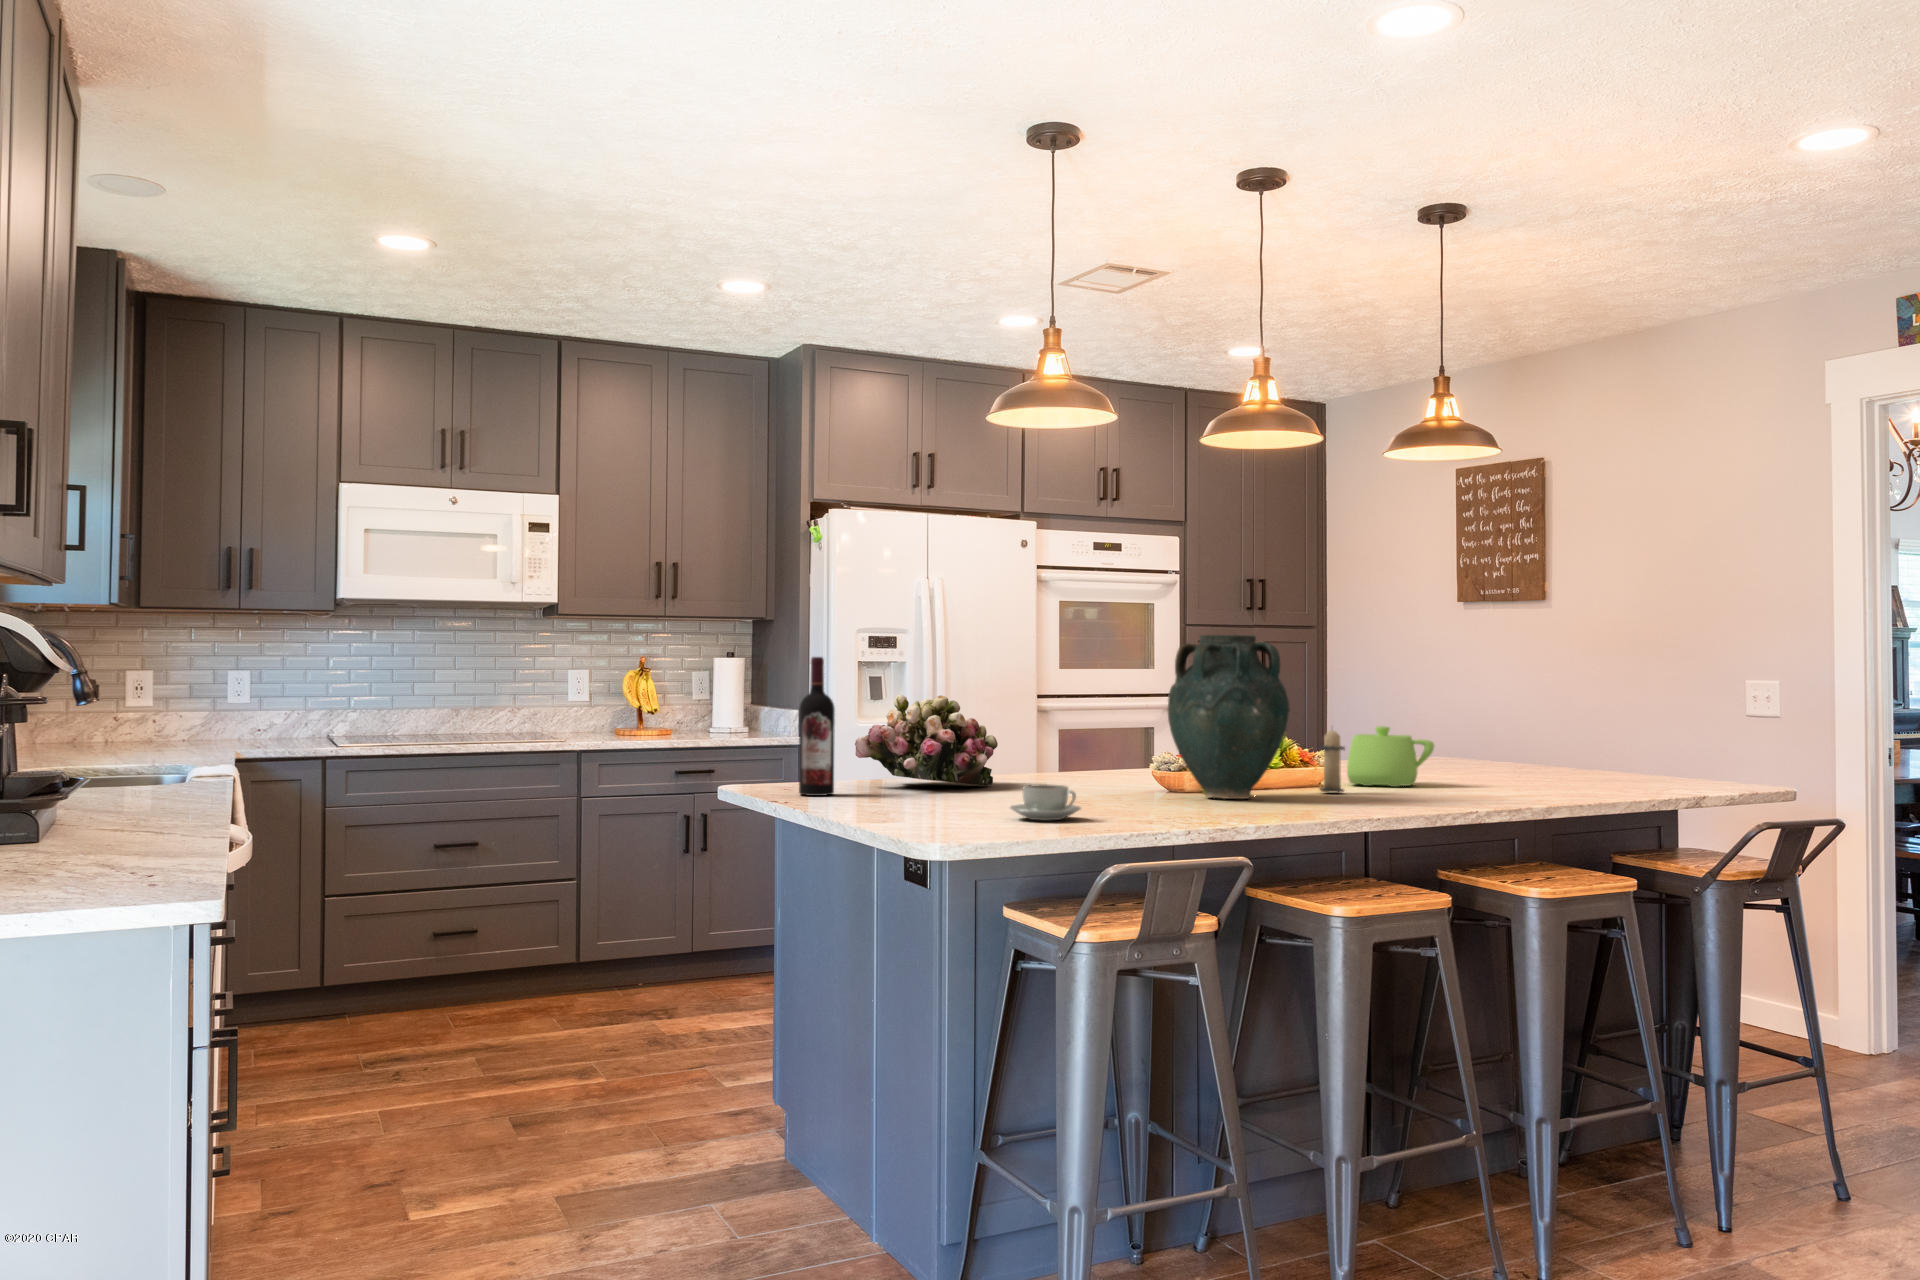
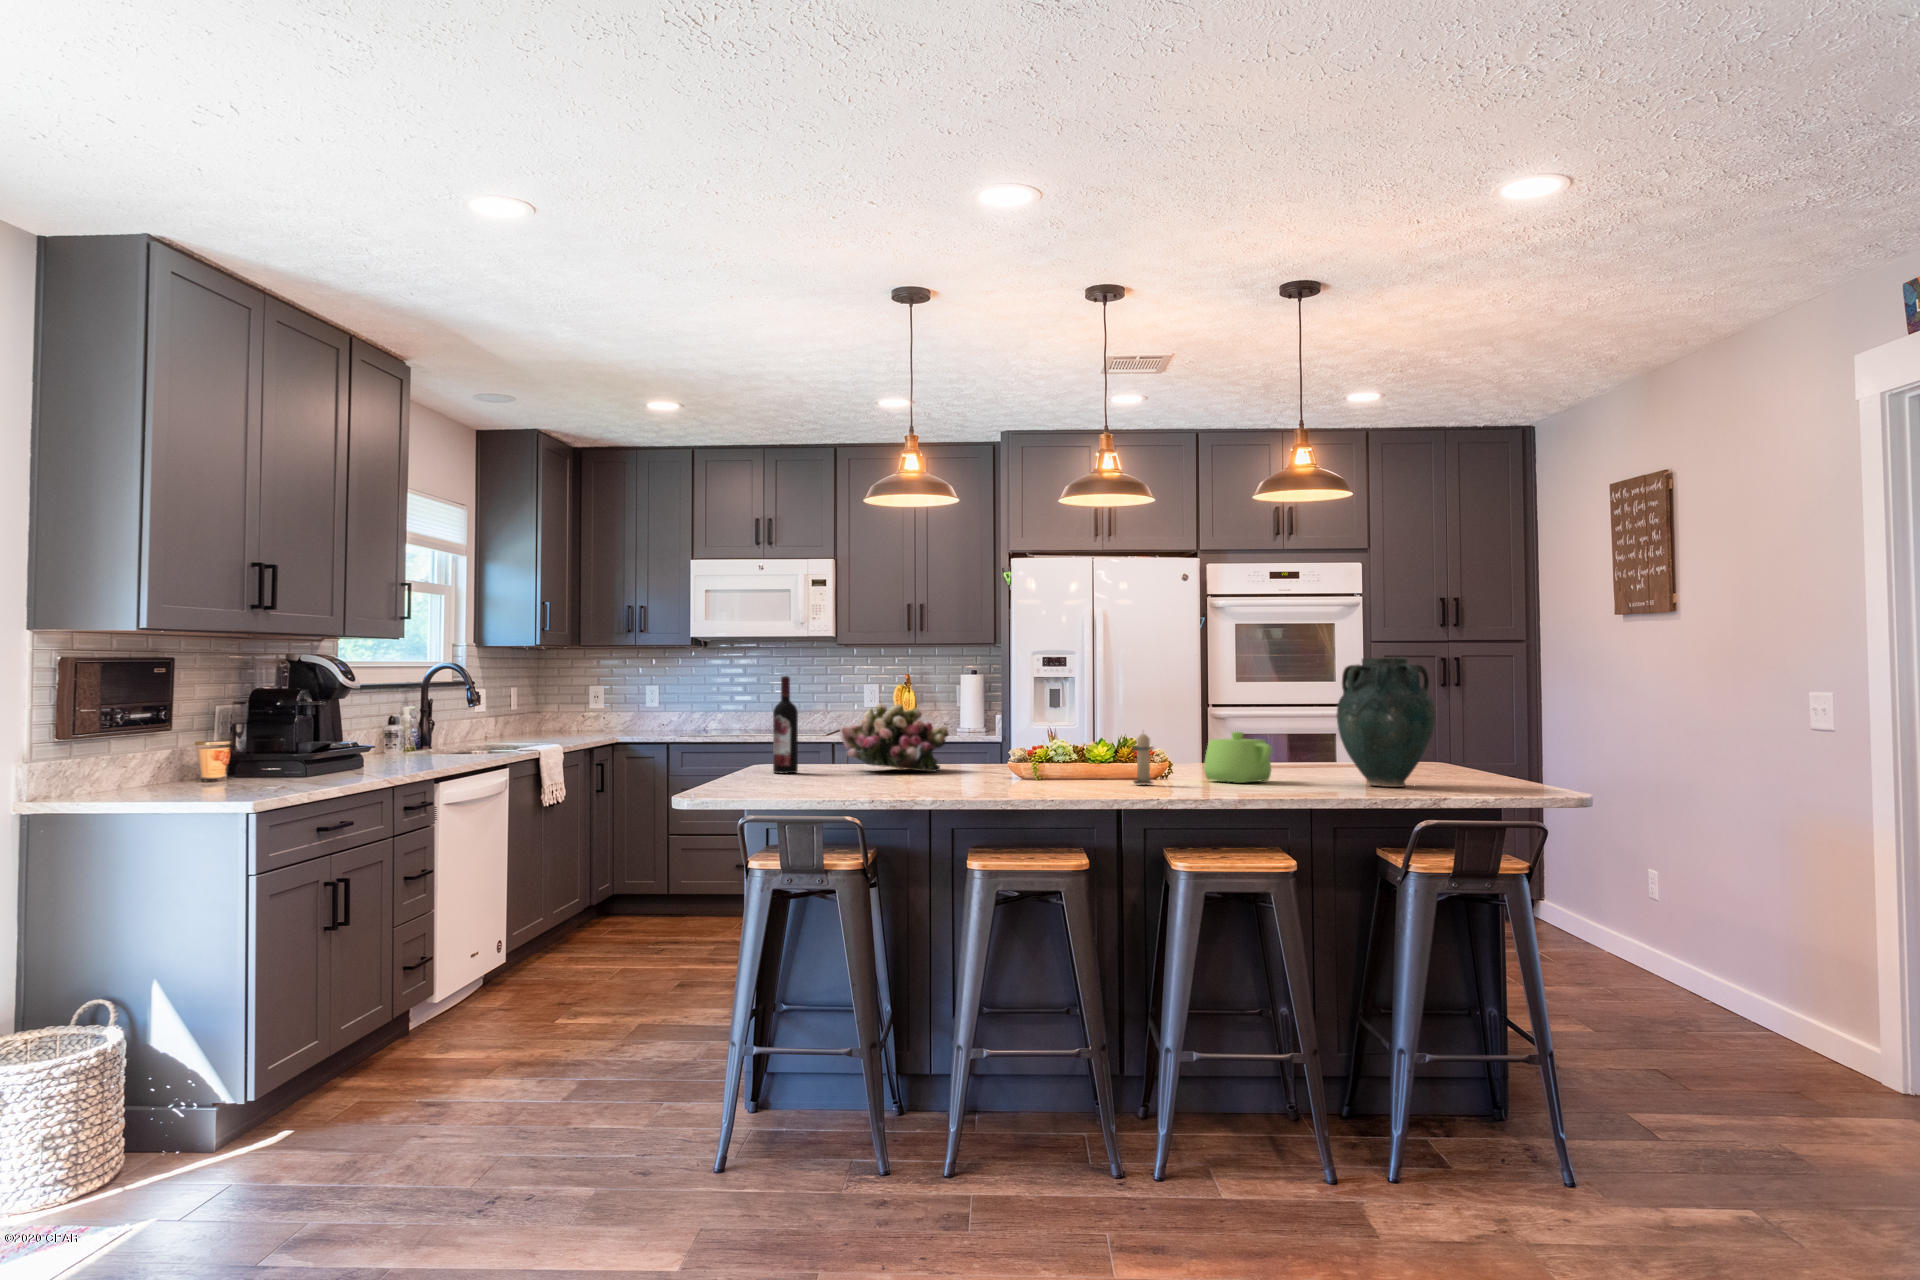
vase: present [1168,635,1290,799] -> present [1336,657,1435,787]
coffee cup: present [1010,784,1081,820] -> none [780,767,831,791]

